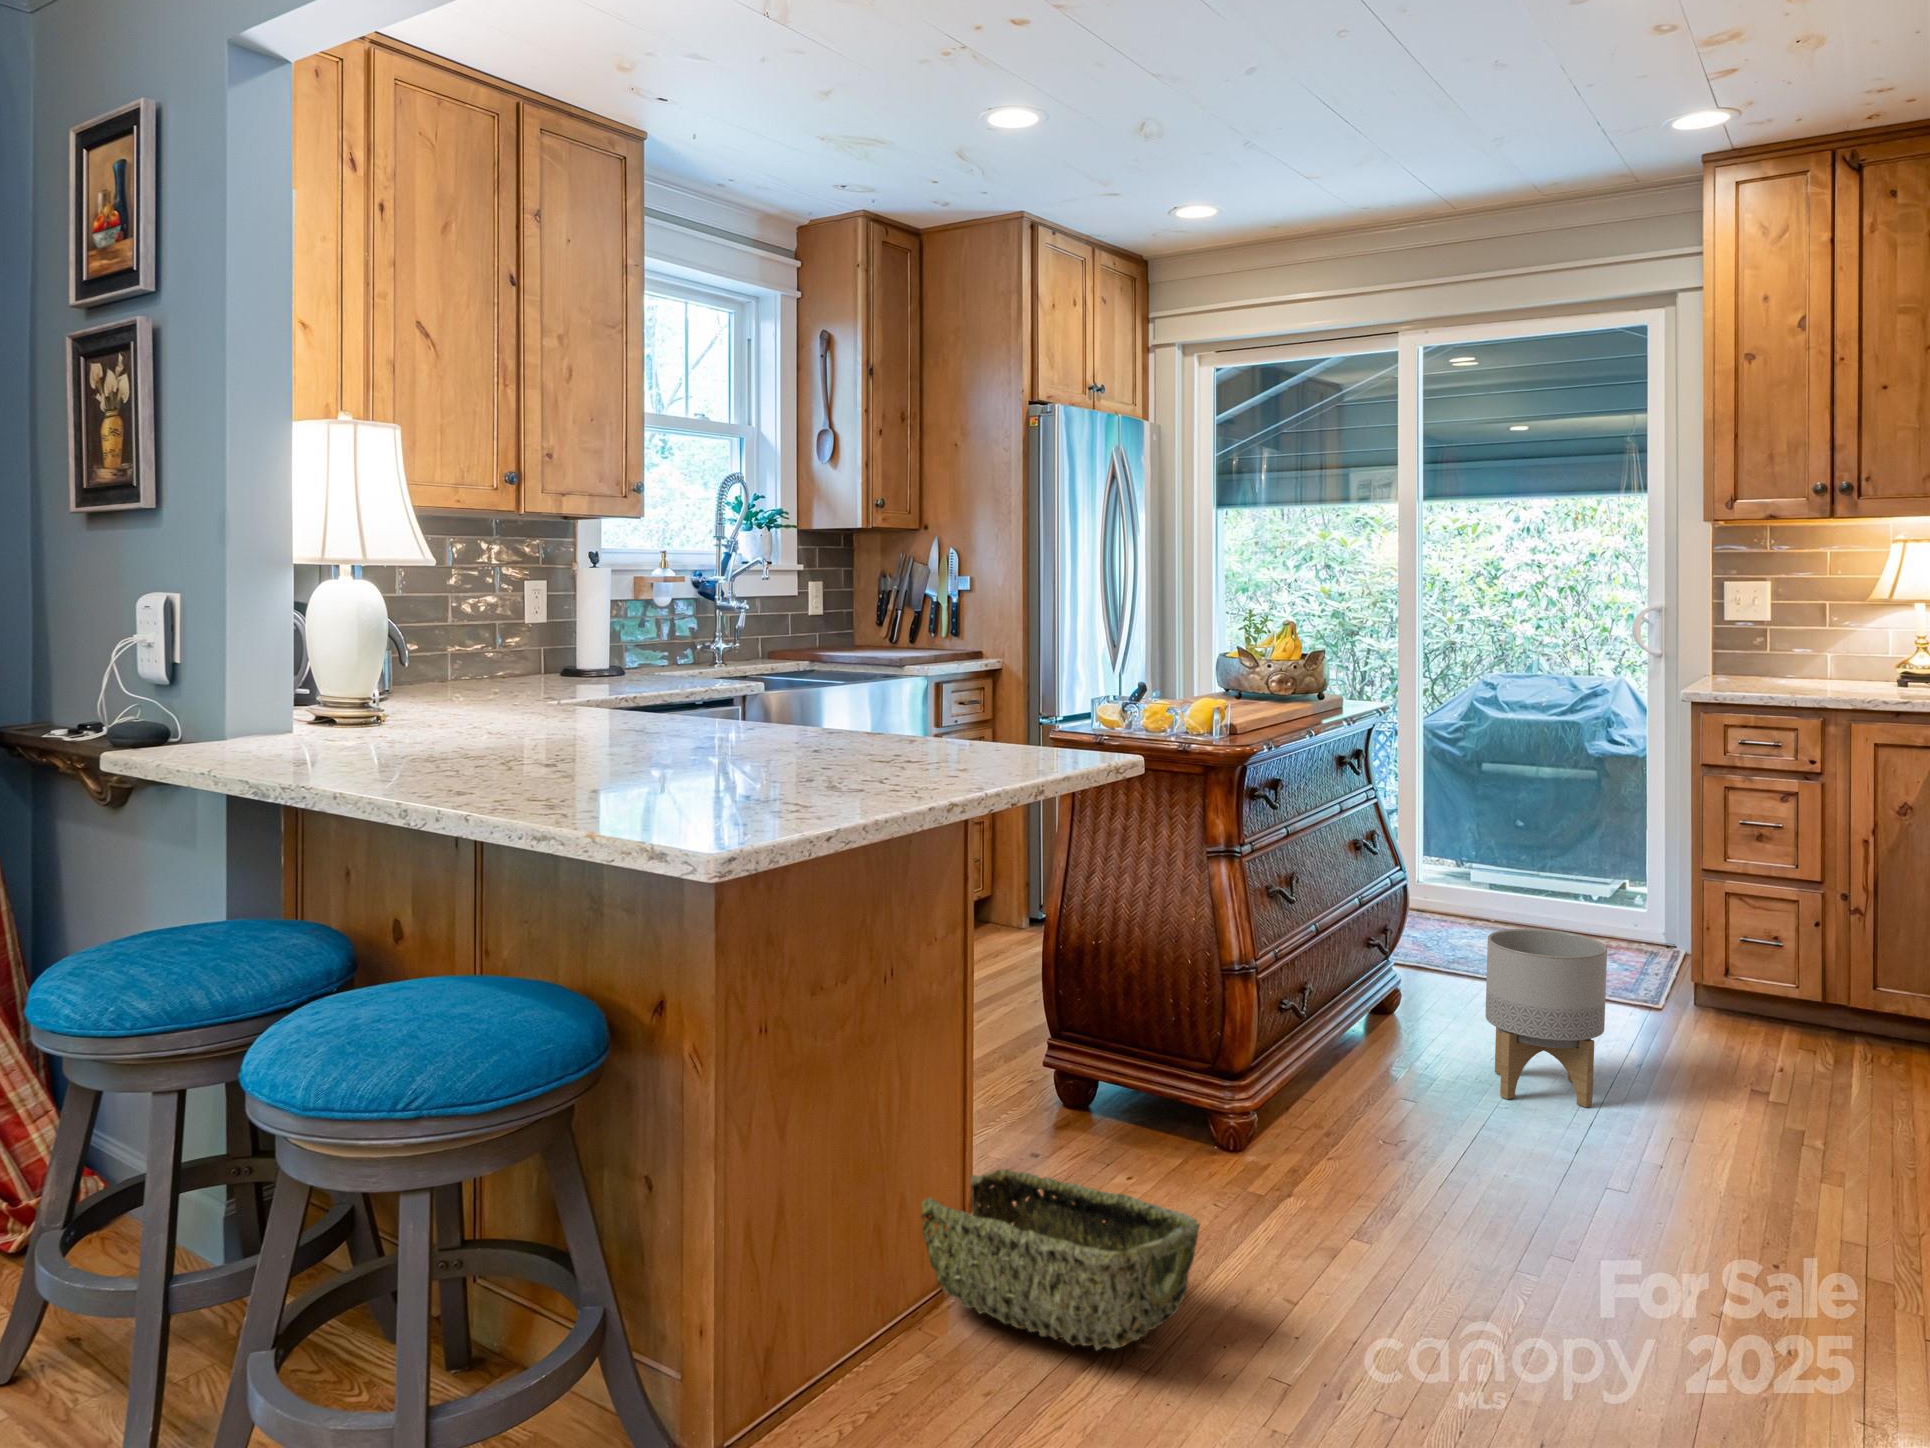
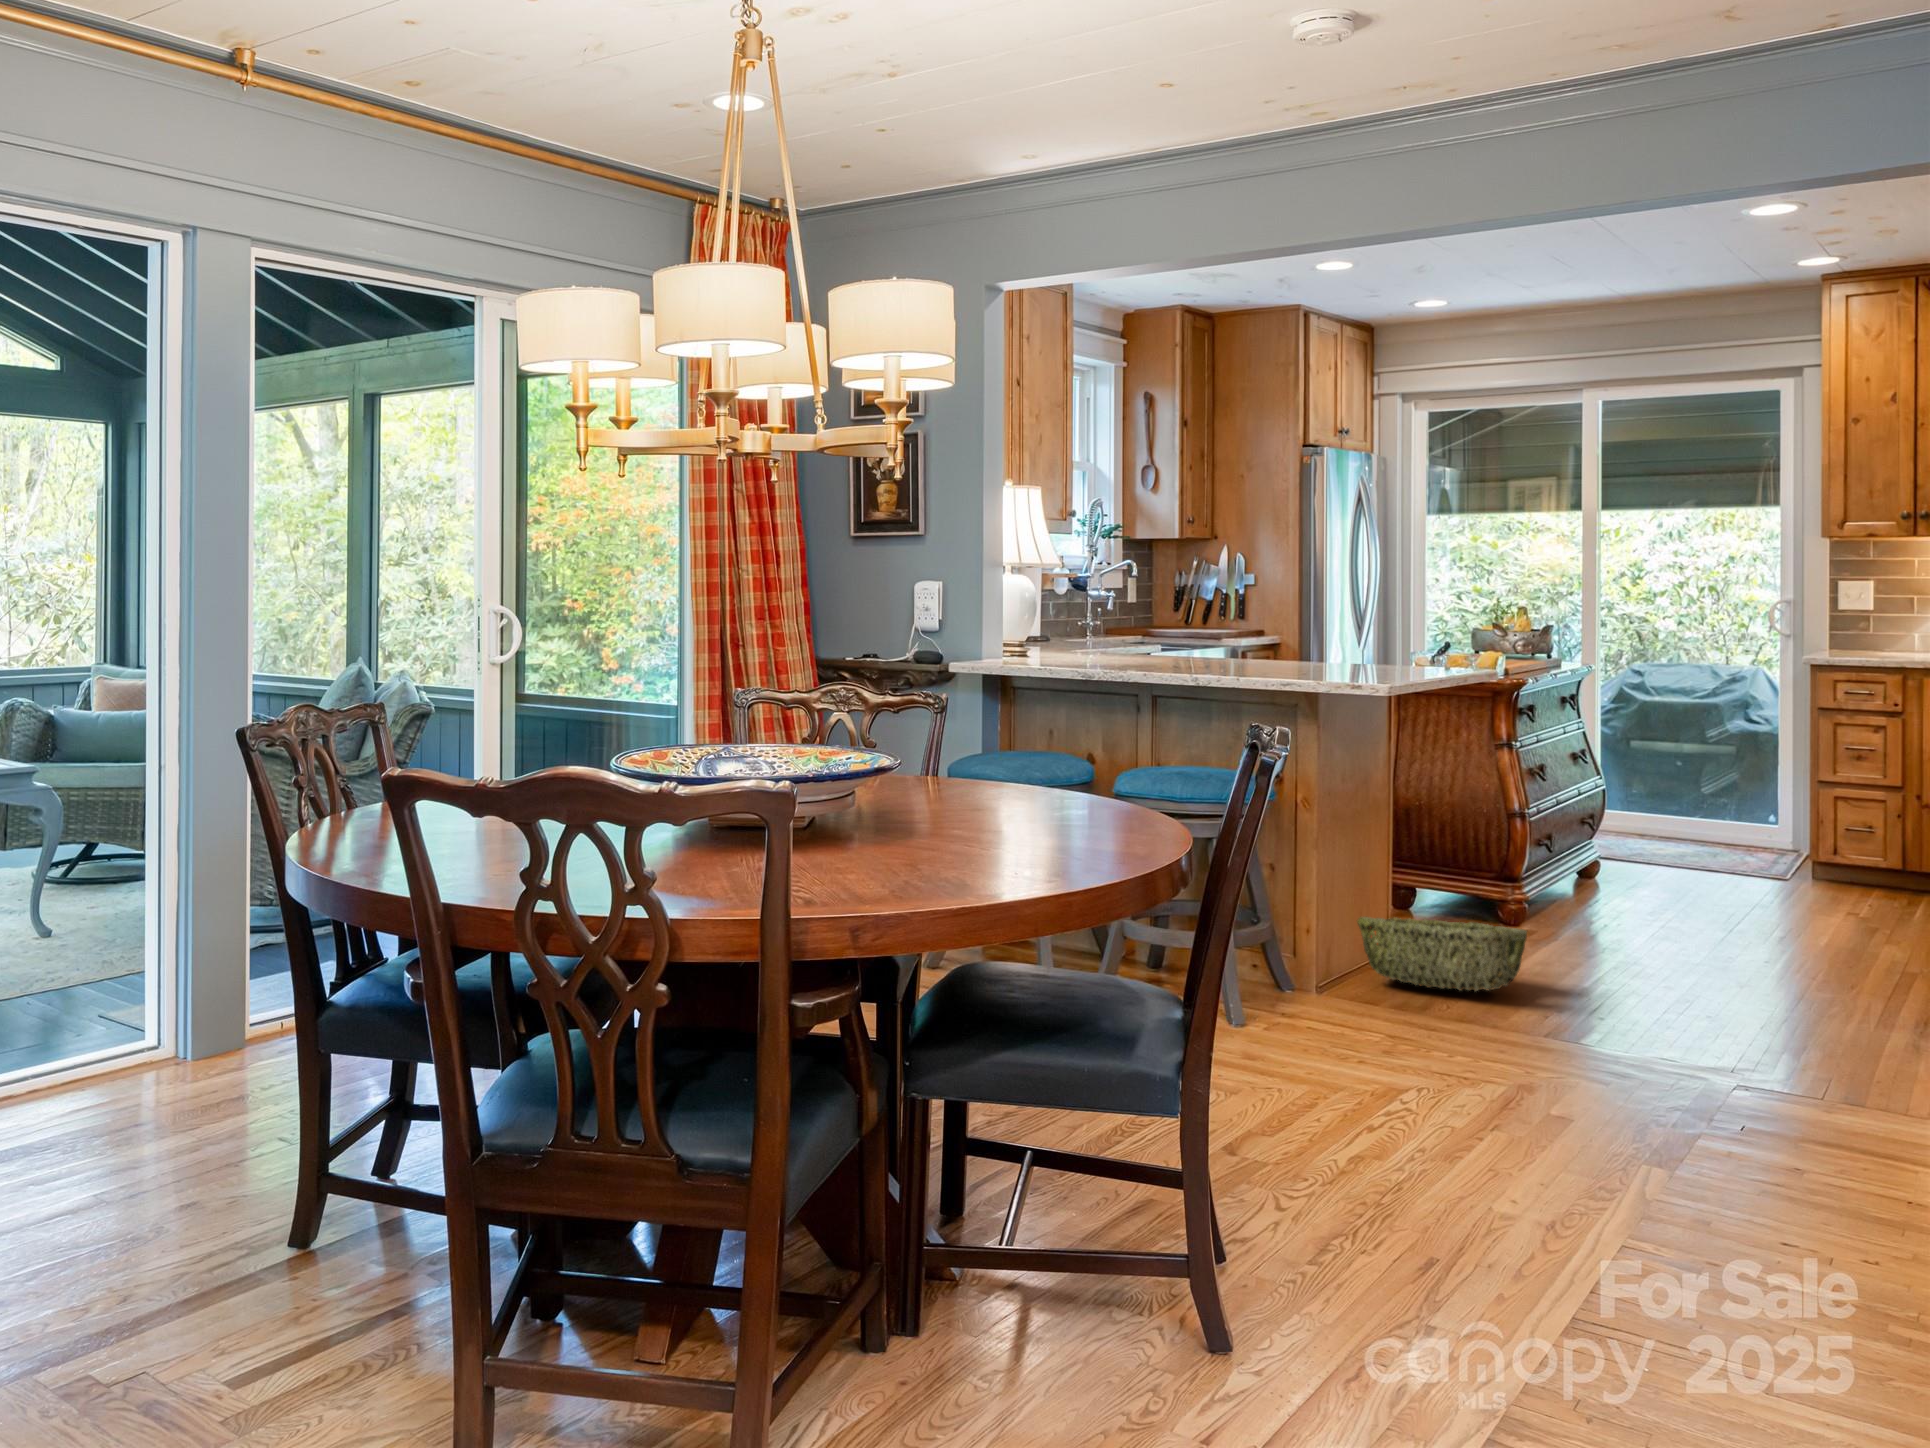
planter: present [1485,929,1607,1107] -> none [1670,811,1753,923]

